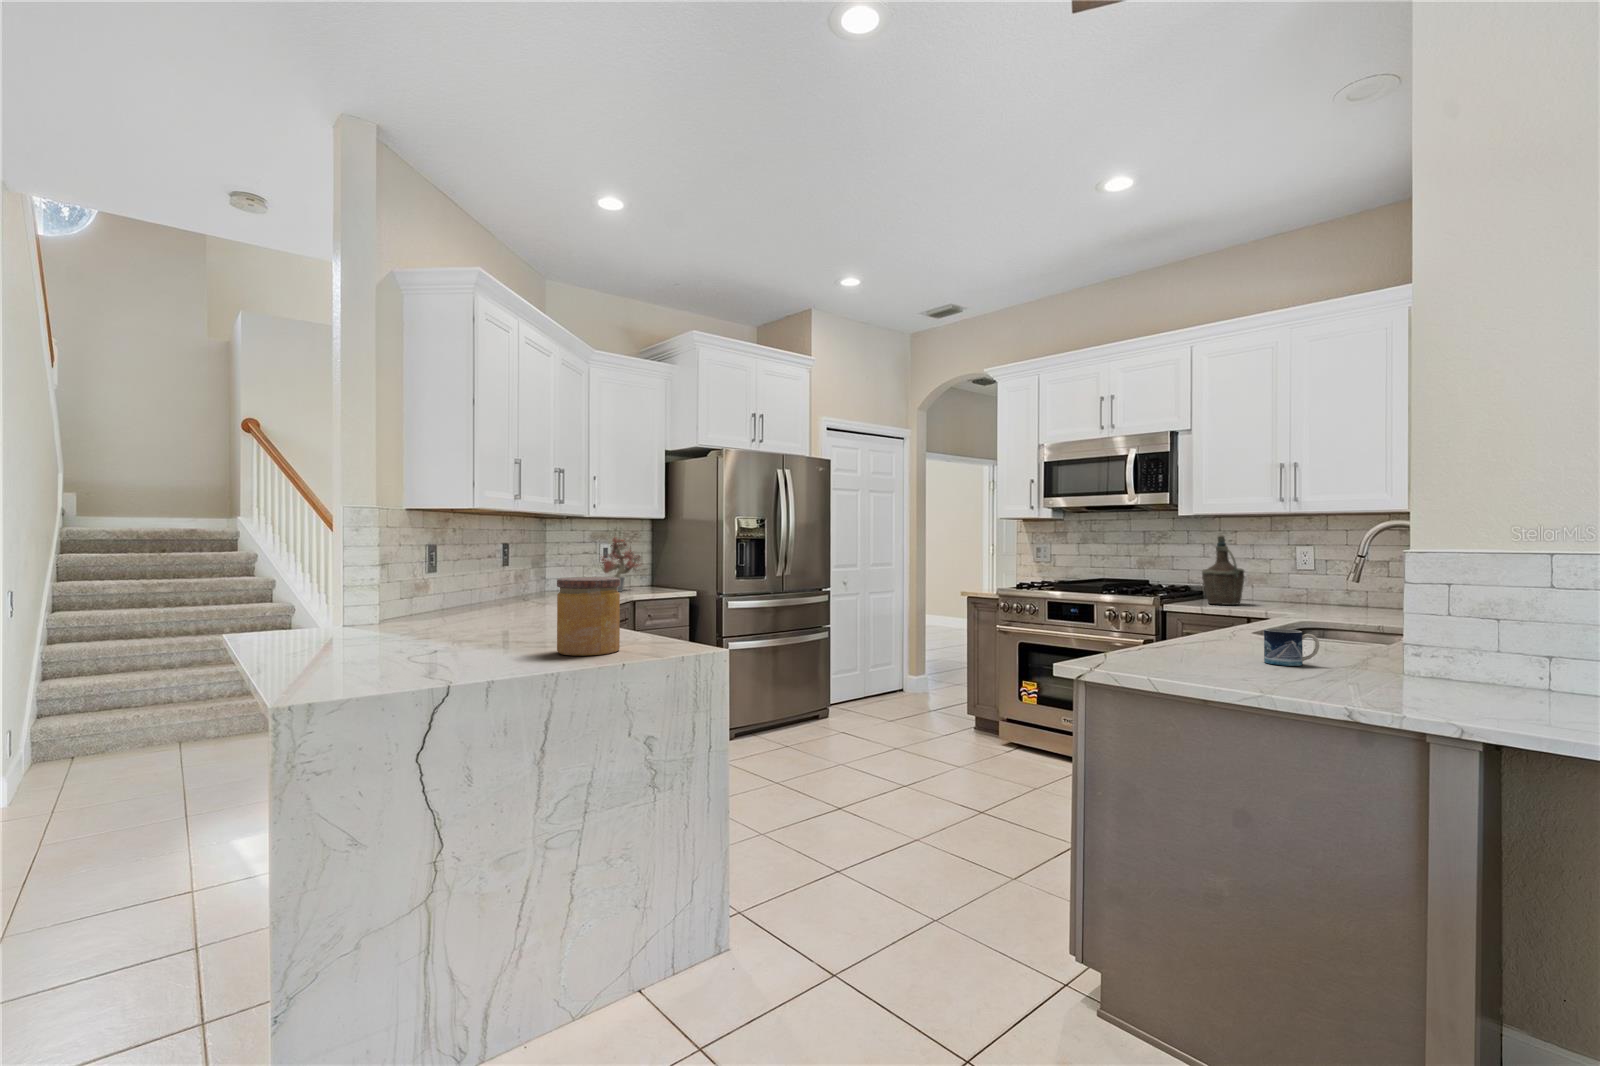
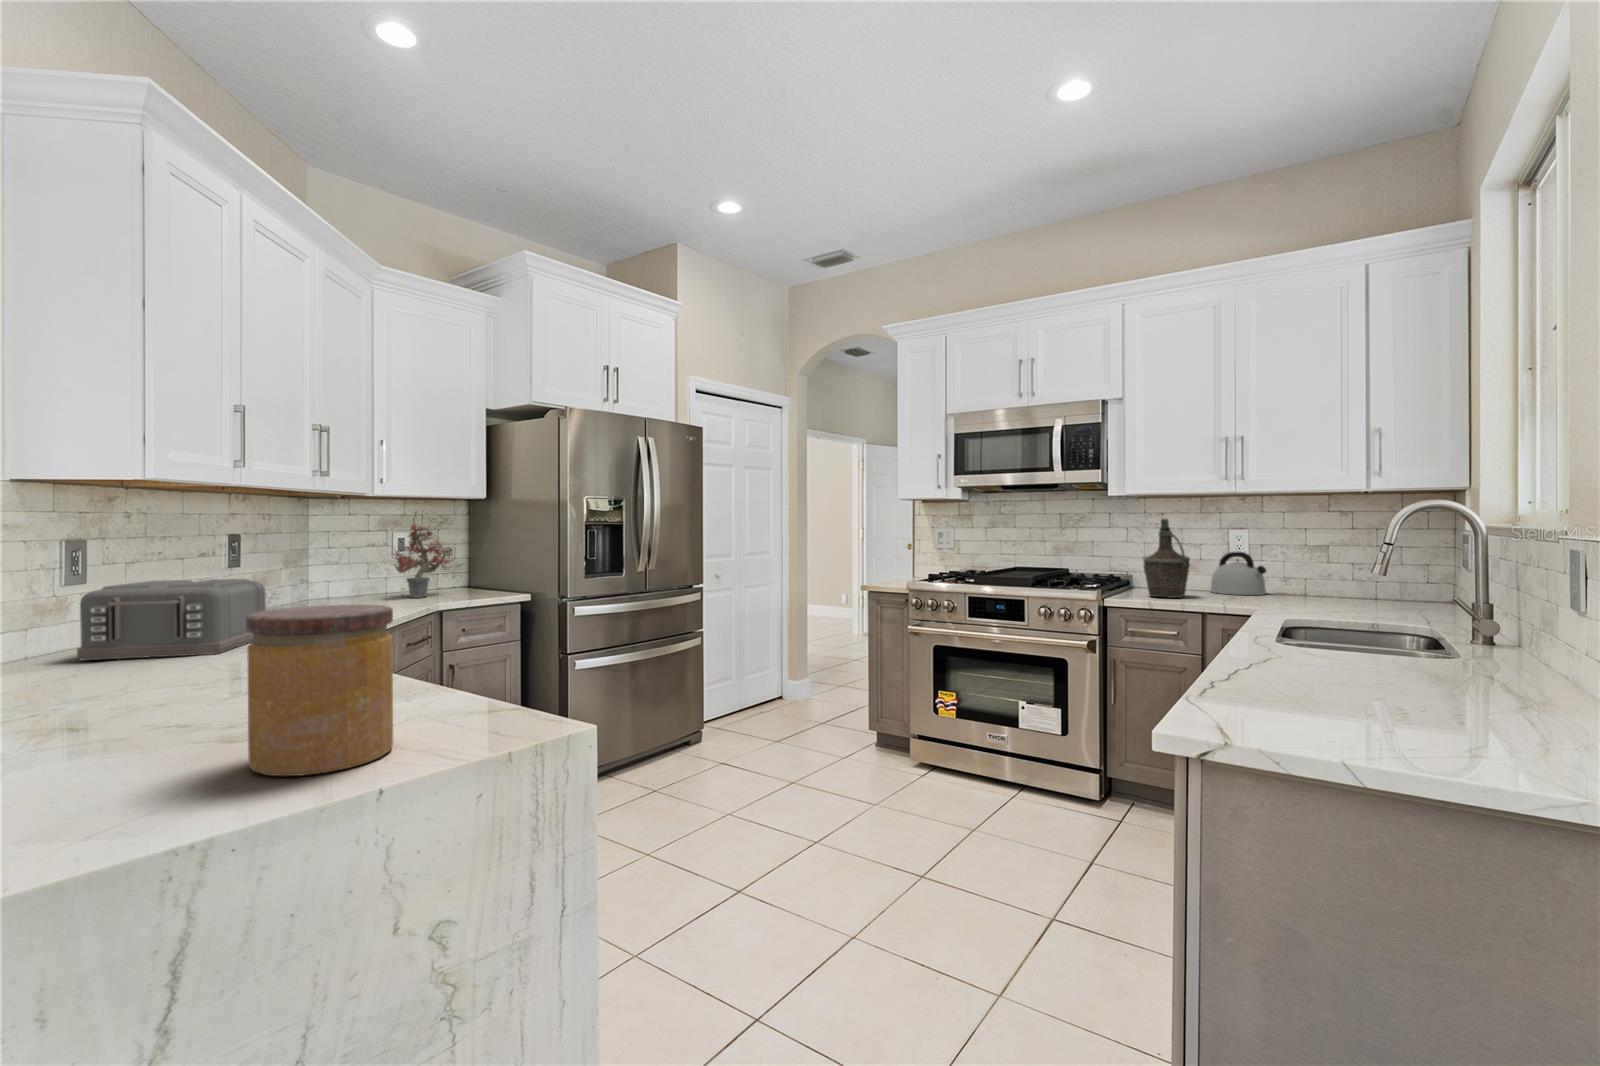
kettle: none [1276,566,1328,605] -> present [1211,552,1266,595]
toaster: none [436,572,532,617] -> present [77,579,266,660]
mug: present [1264,629,1319,666] -> none [1430,655,1519,713]

